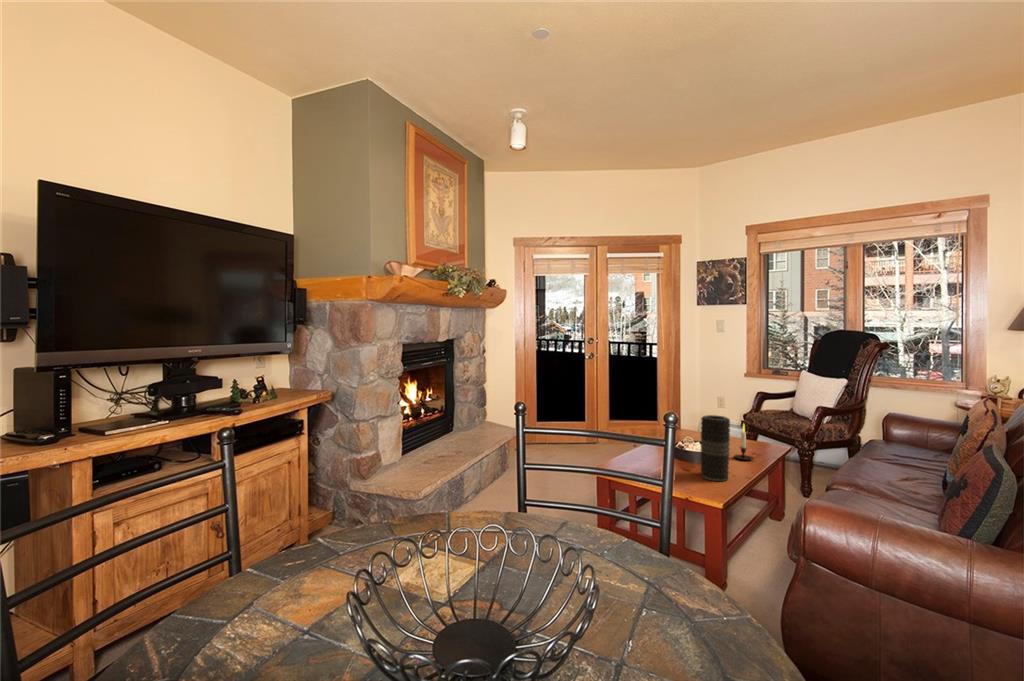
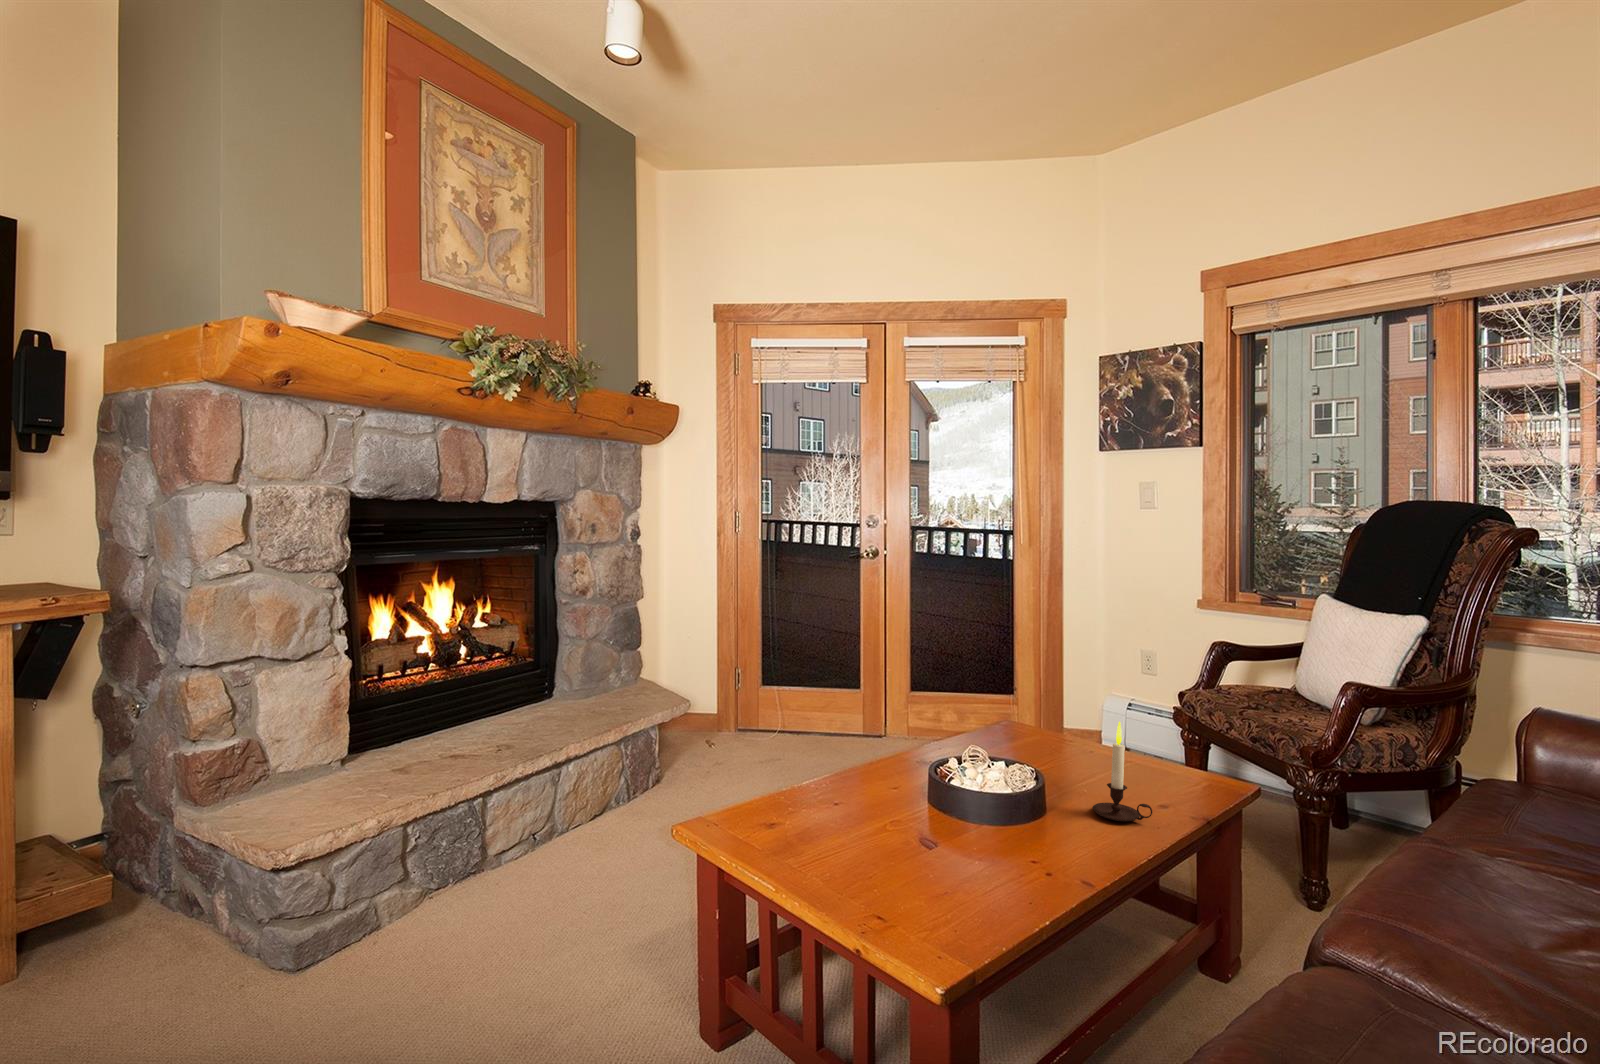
vase: present [701,415,730,481] -> none [968,699,1049,892]

